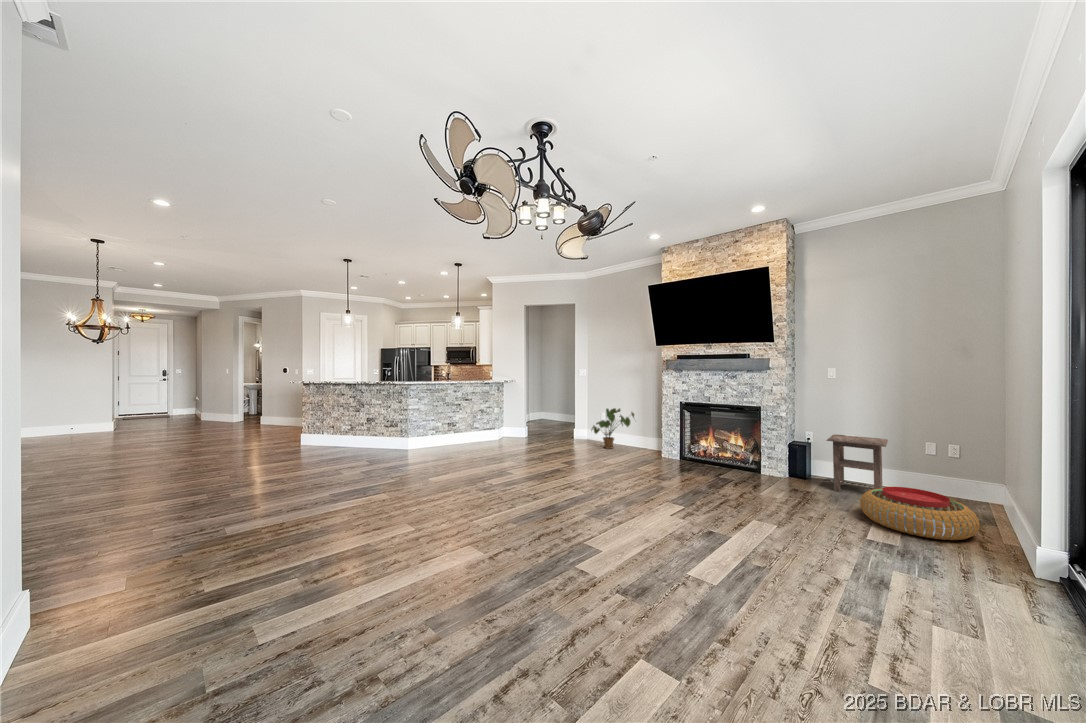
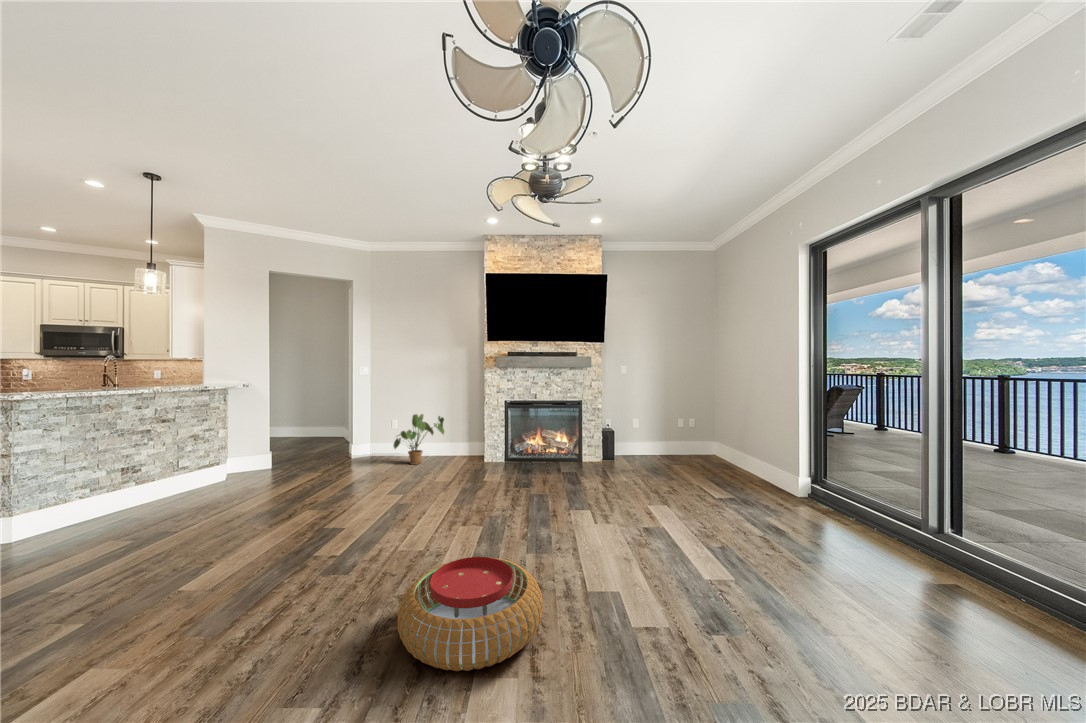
side table: present [827,434,888,498] -> none [626,418,670,463]
pouf: present [860,487,980,540] -> present [398,557,543,671]

